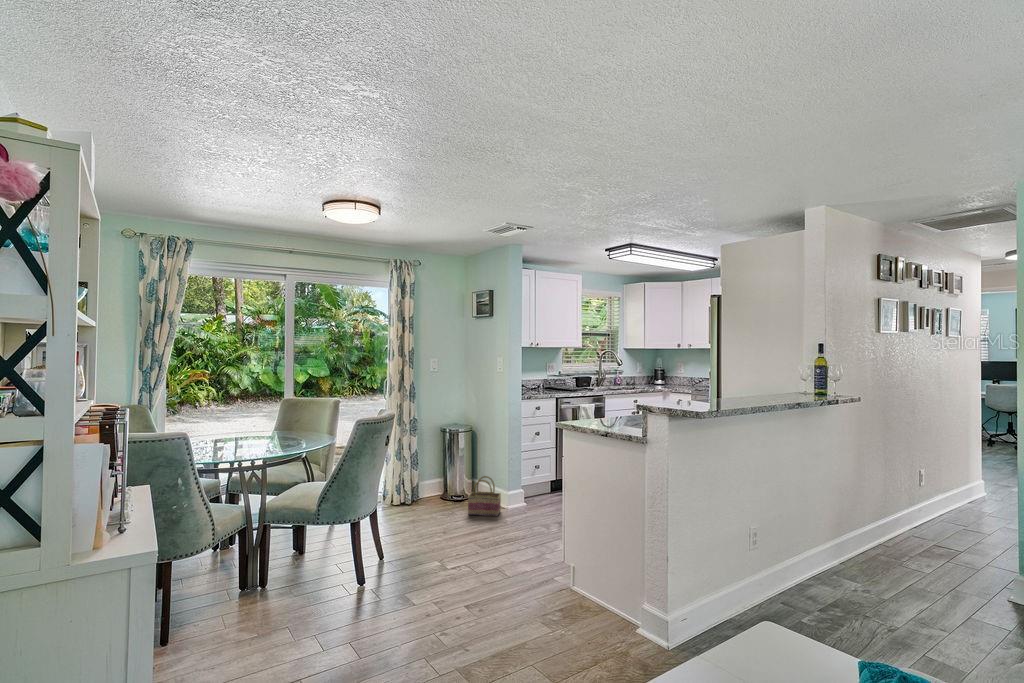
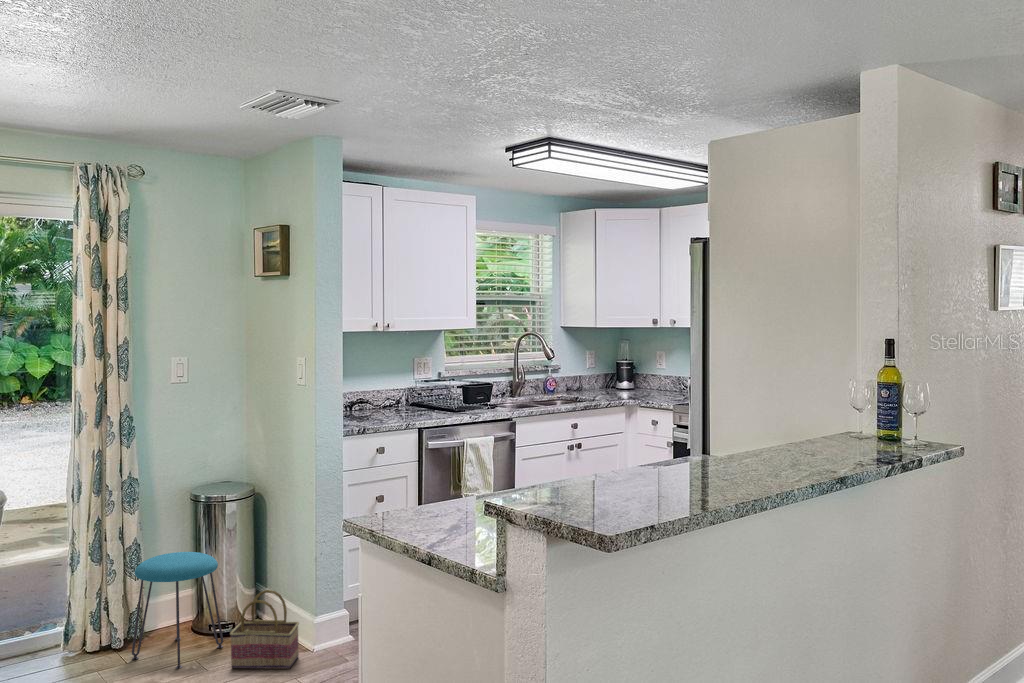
stool: none [416,457,460,514] -> present [132,552,223,669]

